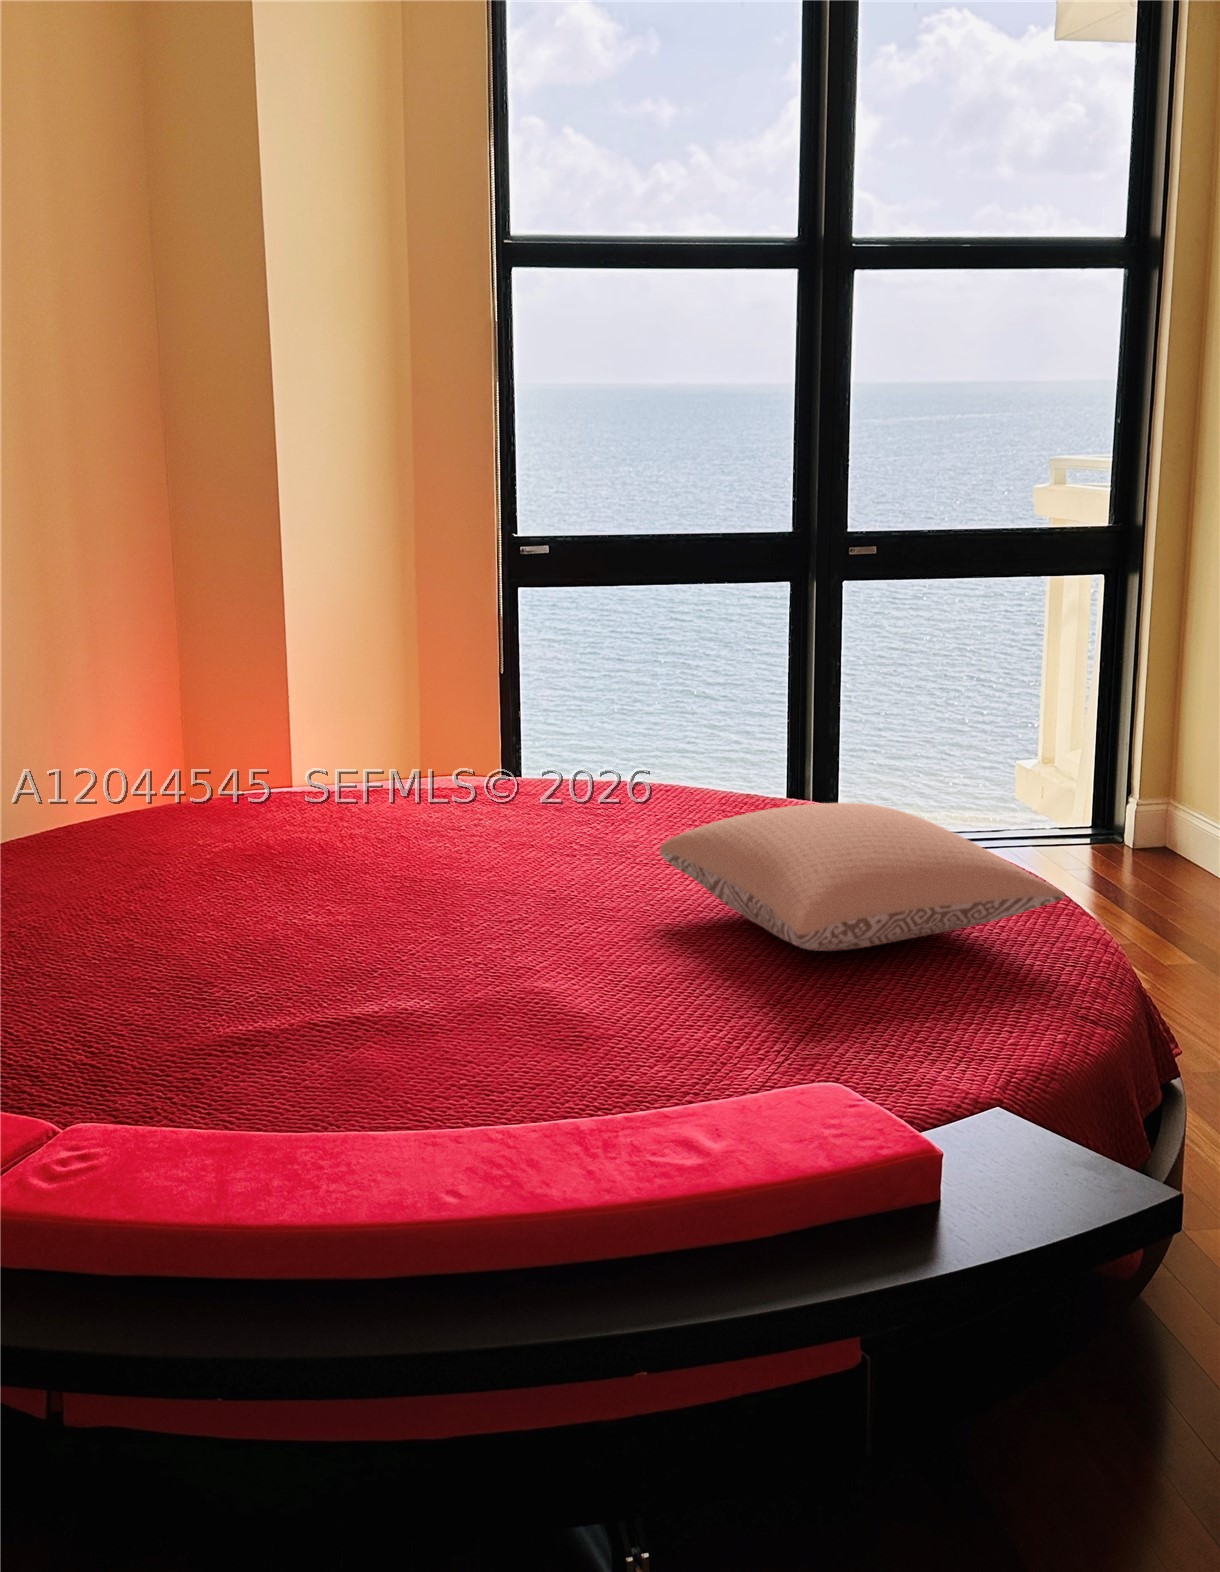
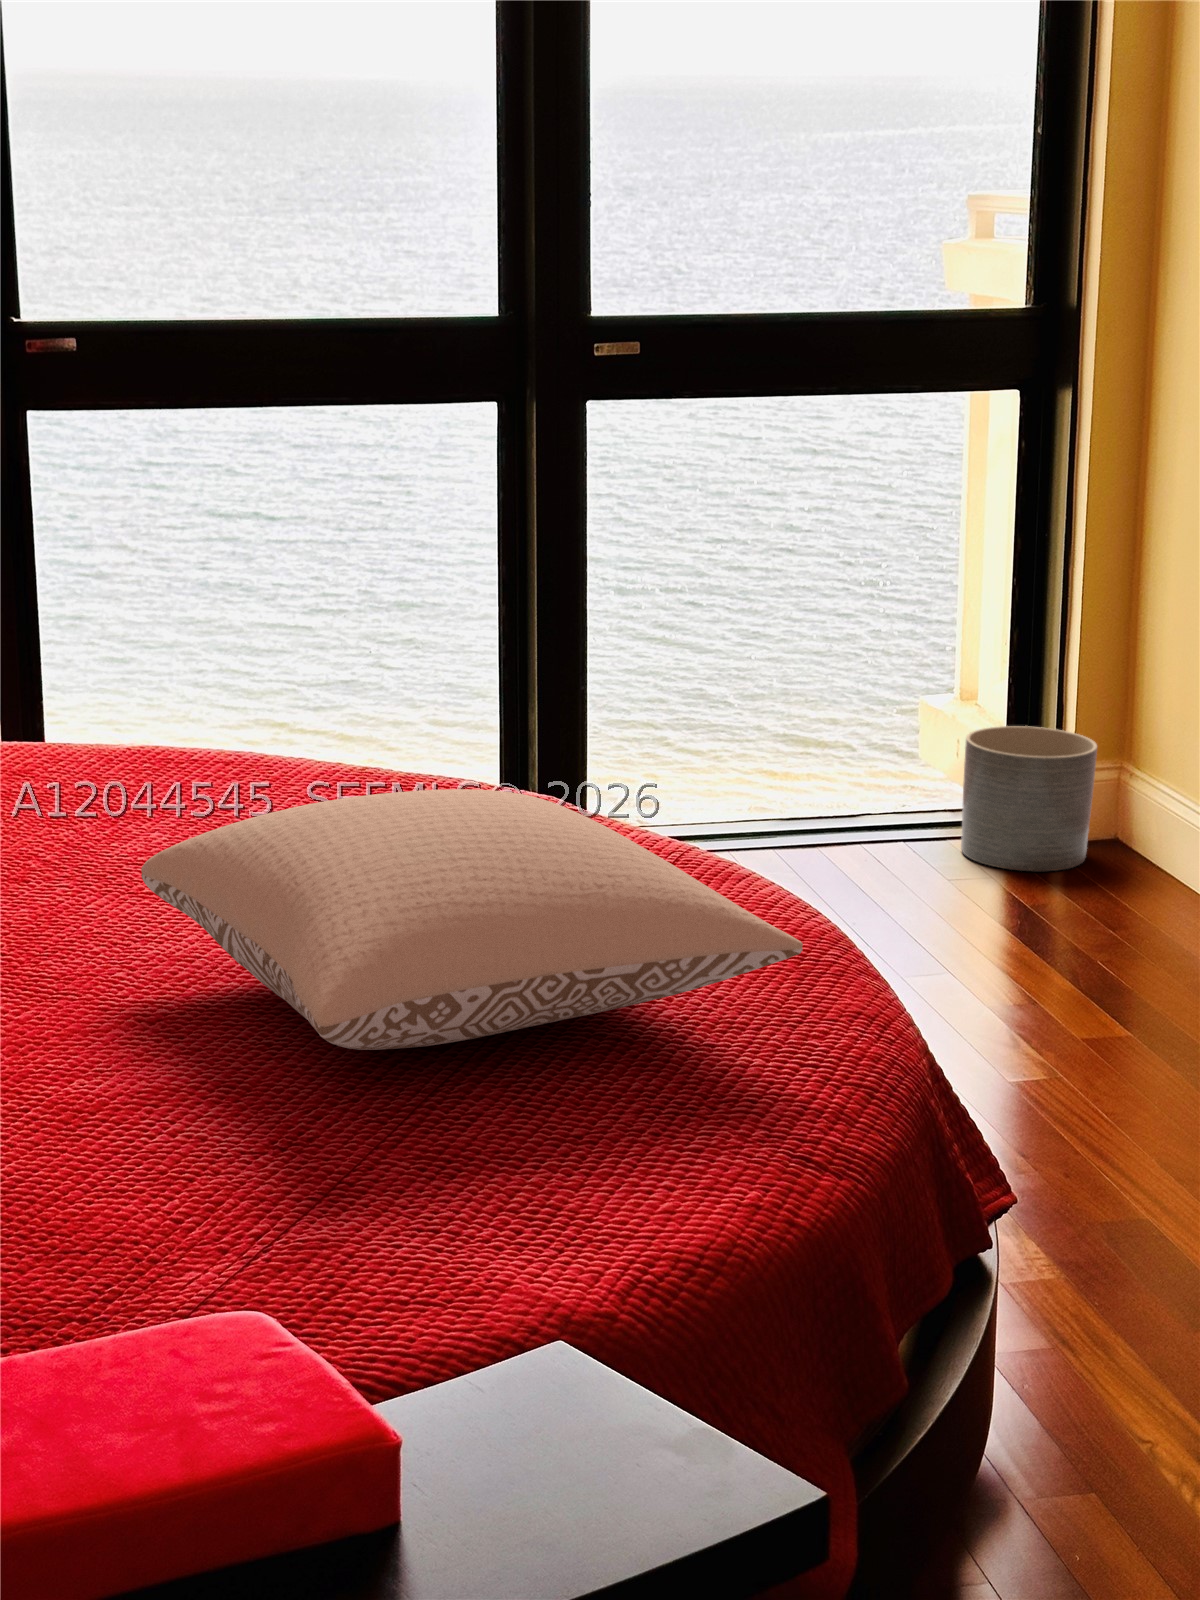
planter: none [1067,776,1156,866] -> present [961,726,1097,871]

